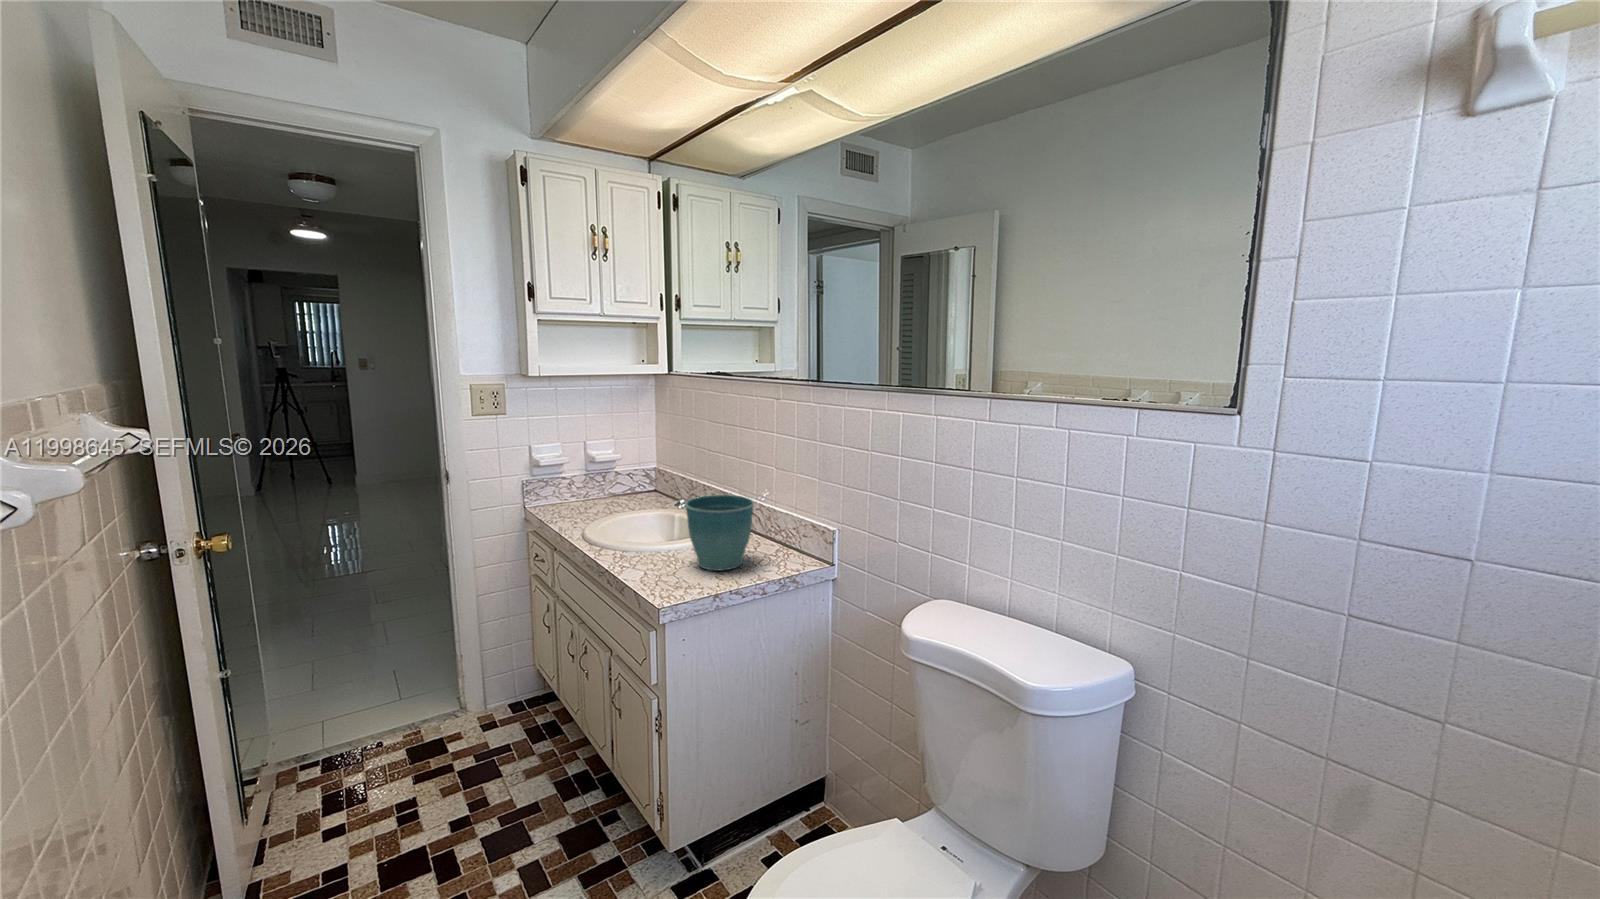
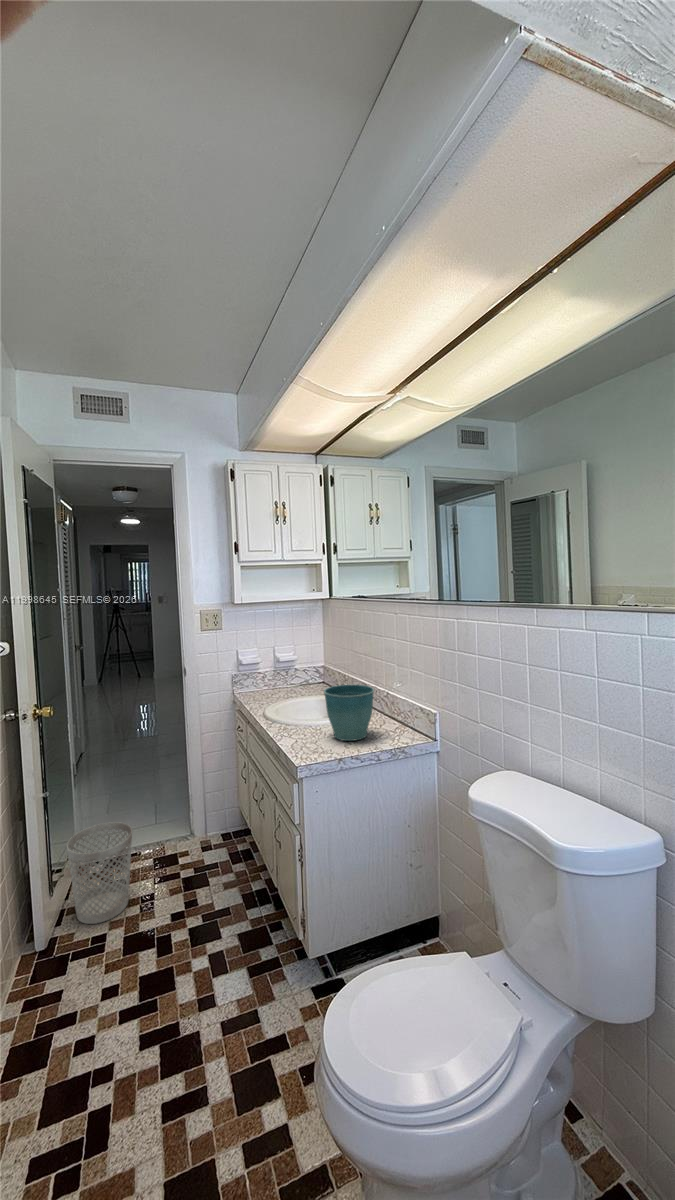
wastebasket: none [265,705,378,856] -> present [67,822,132,924]

